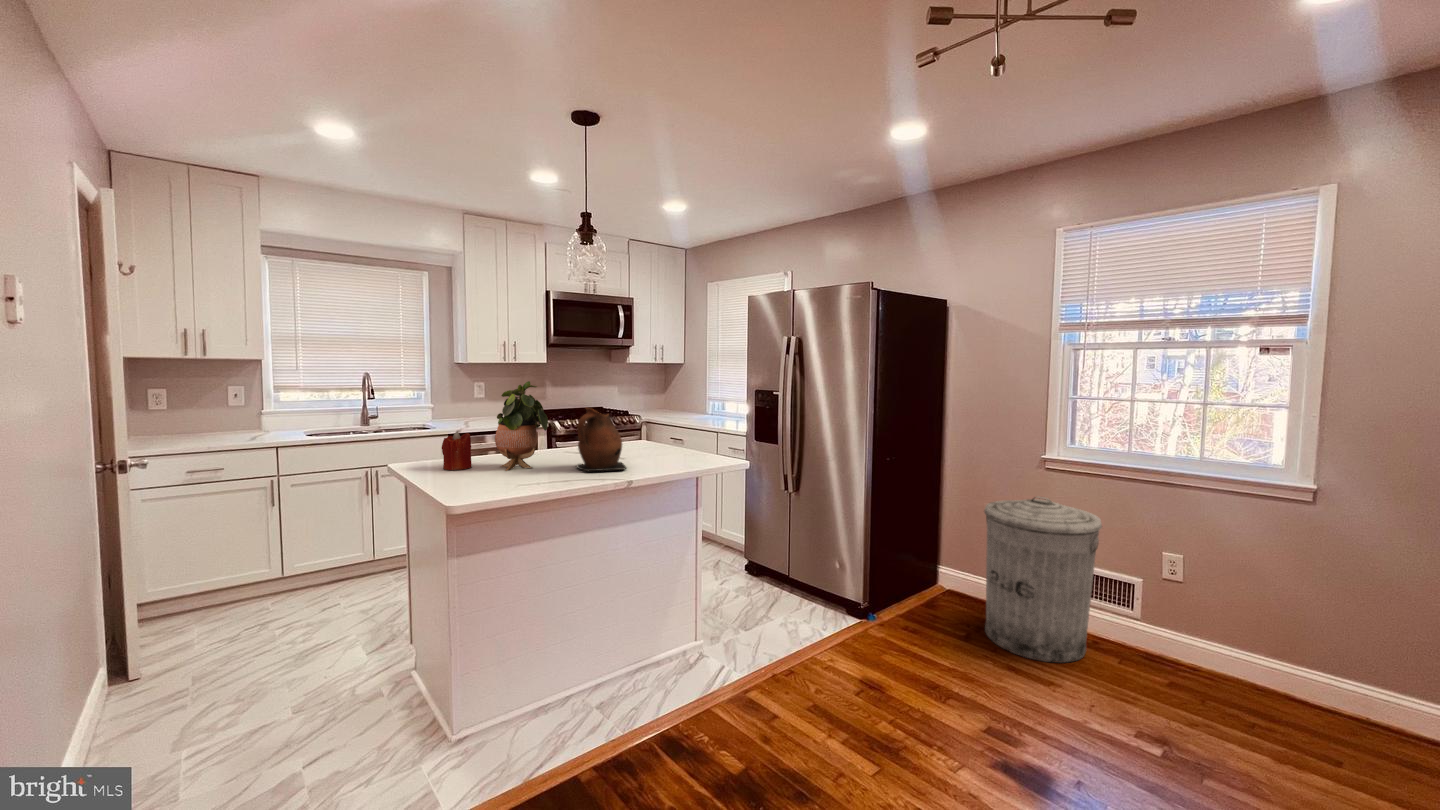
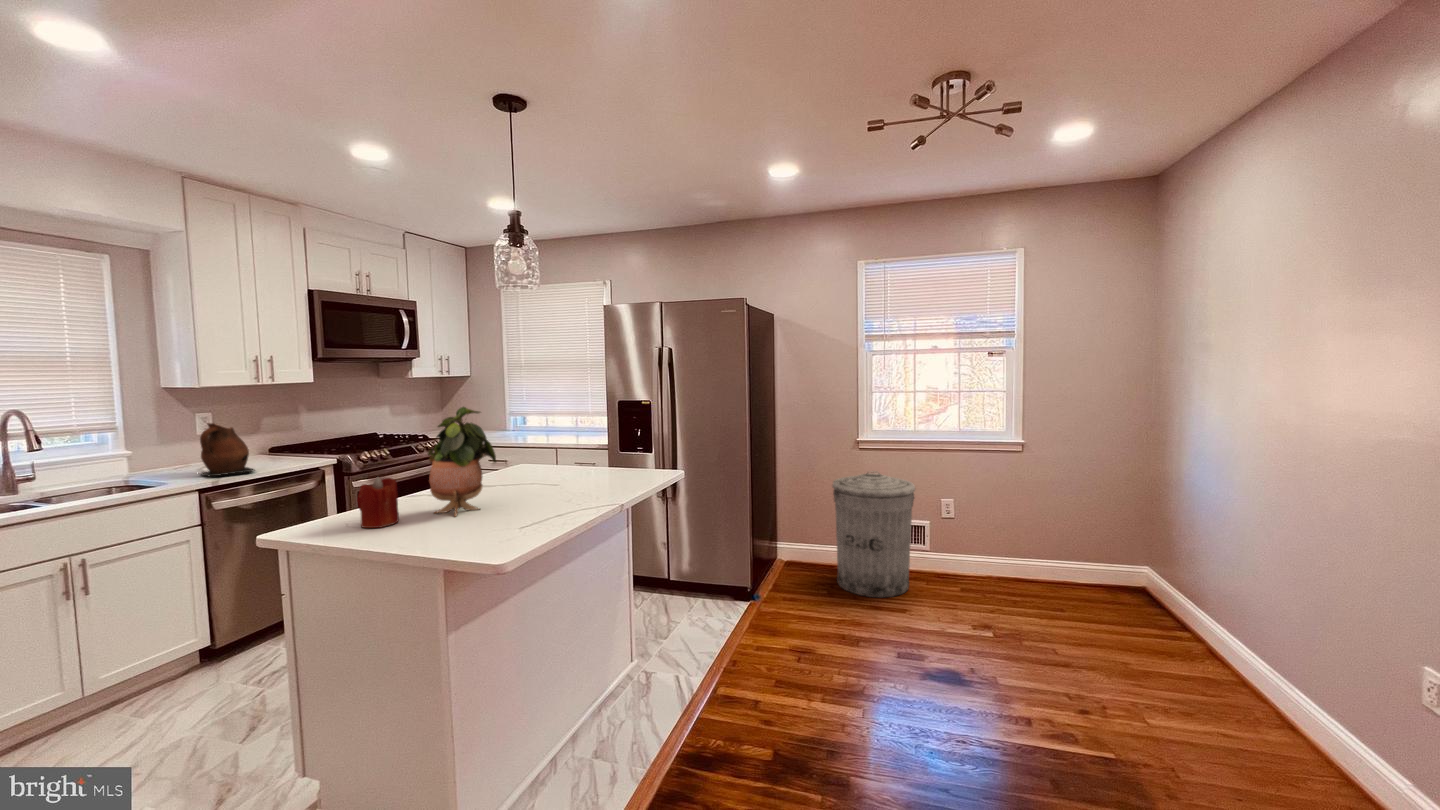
ceramic pitcher: present [577,408,626,471] -> present [200,423,254,476]

